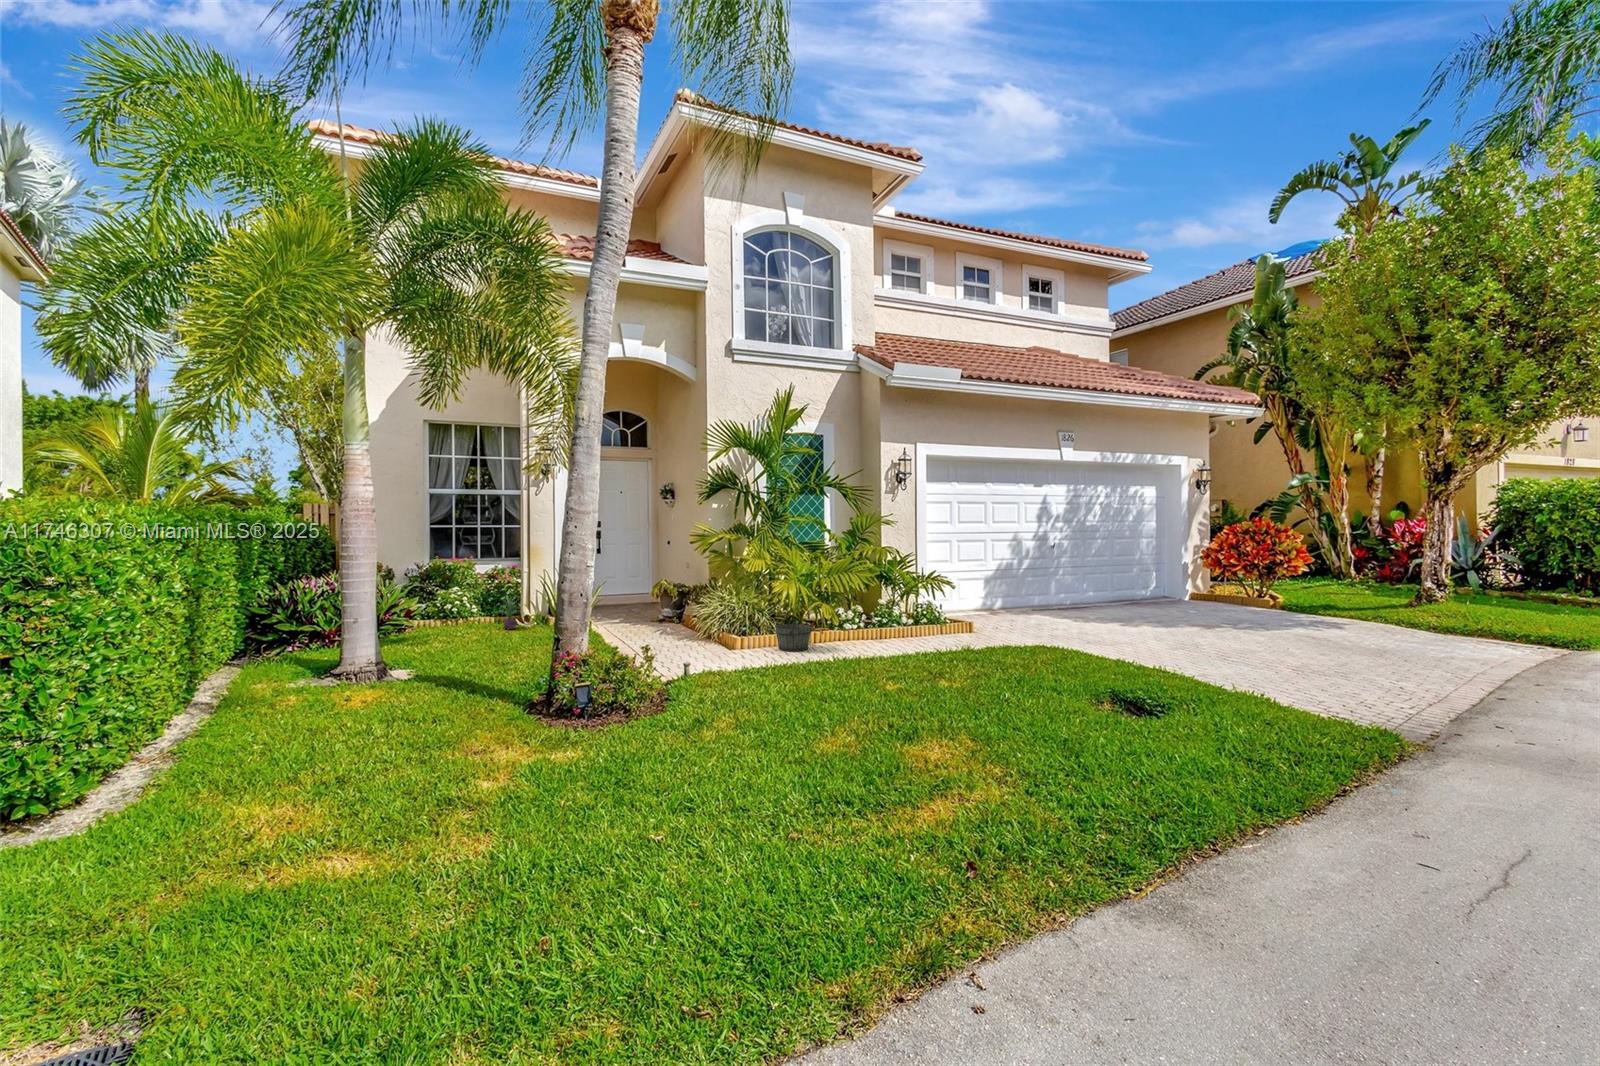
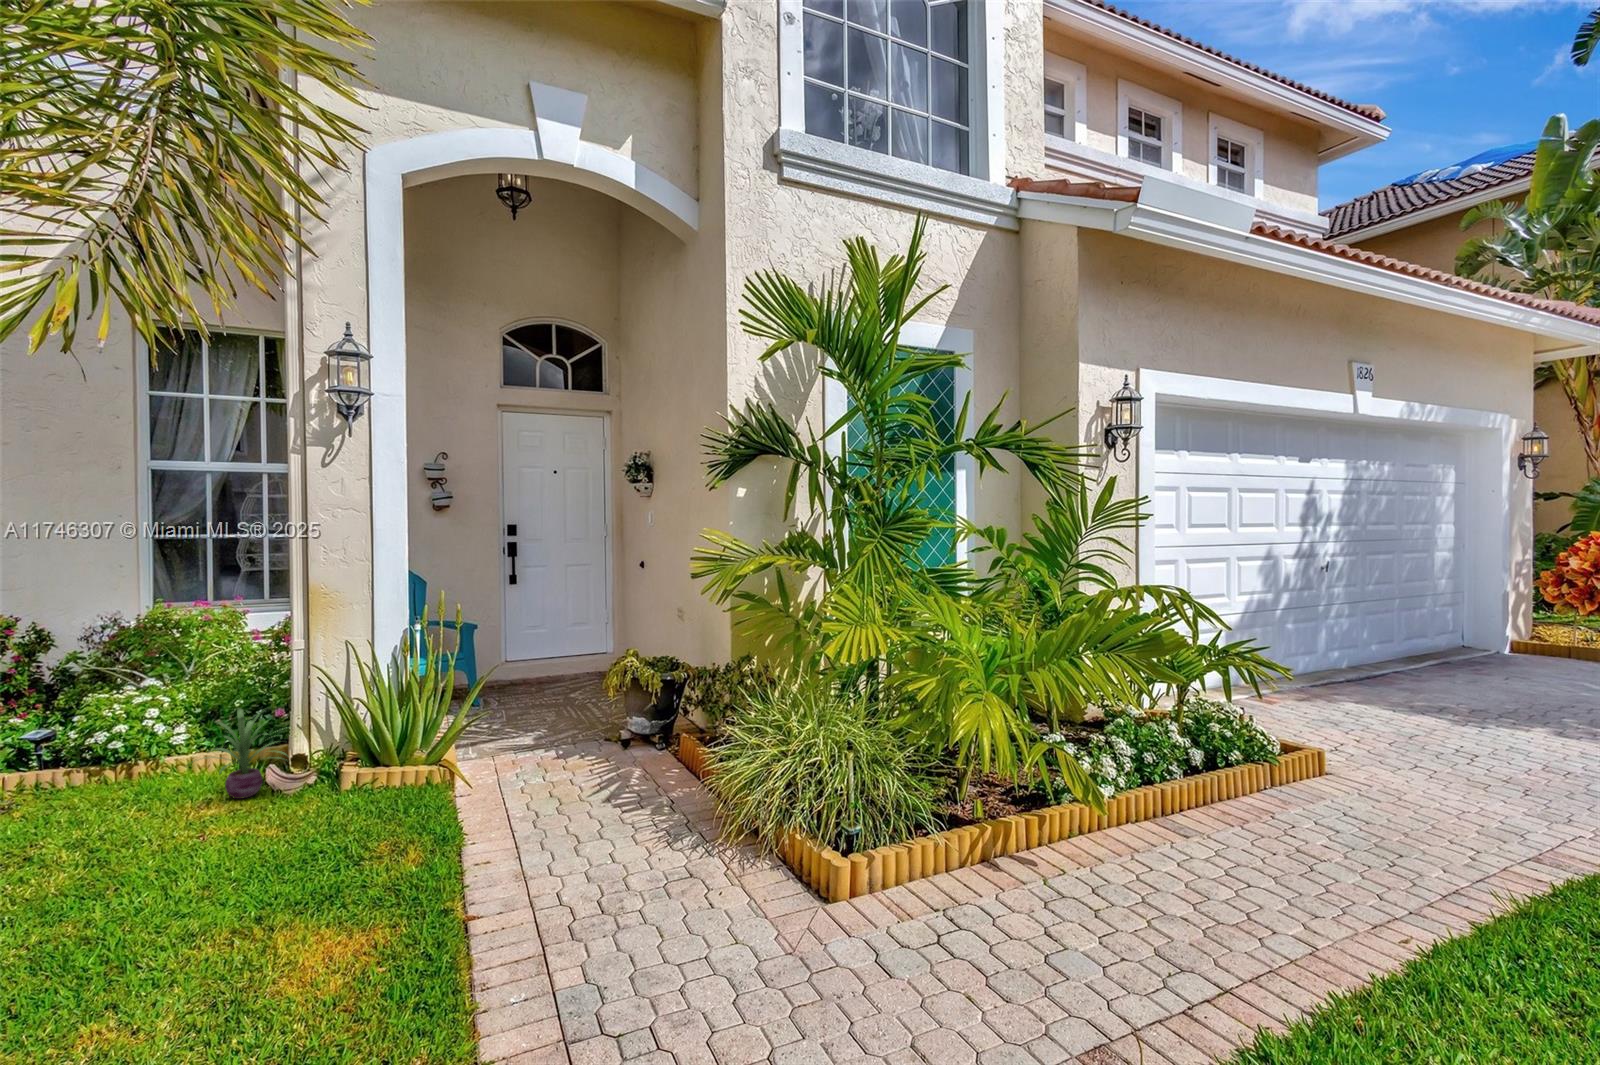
wooden bucket: present [775,618,812,651] -> none [935,804,1040,915]

